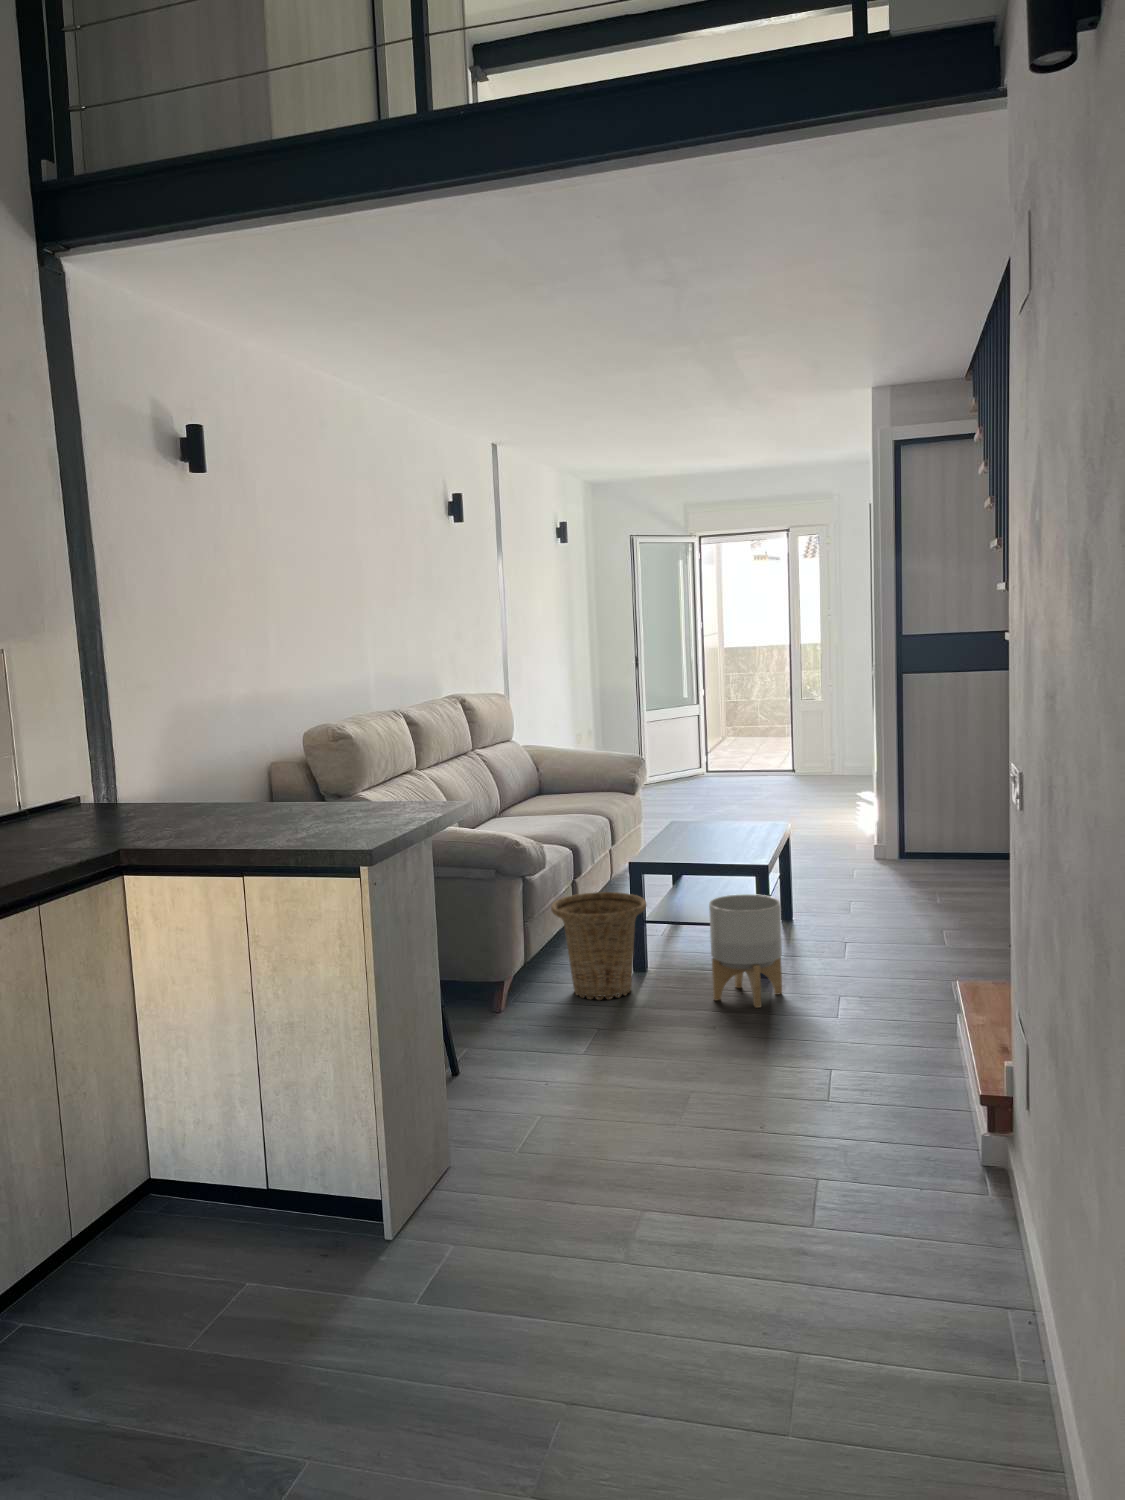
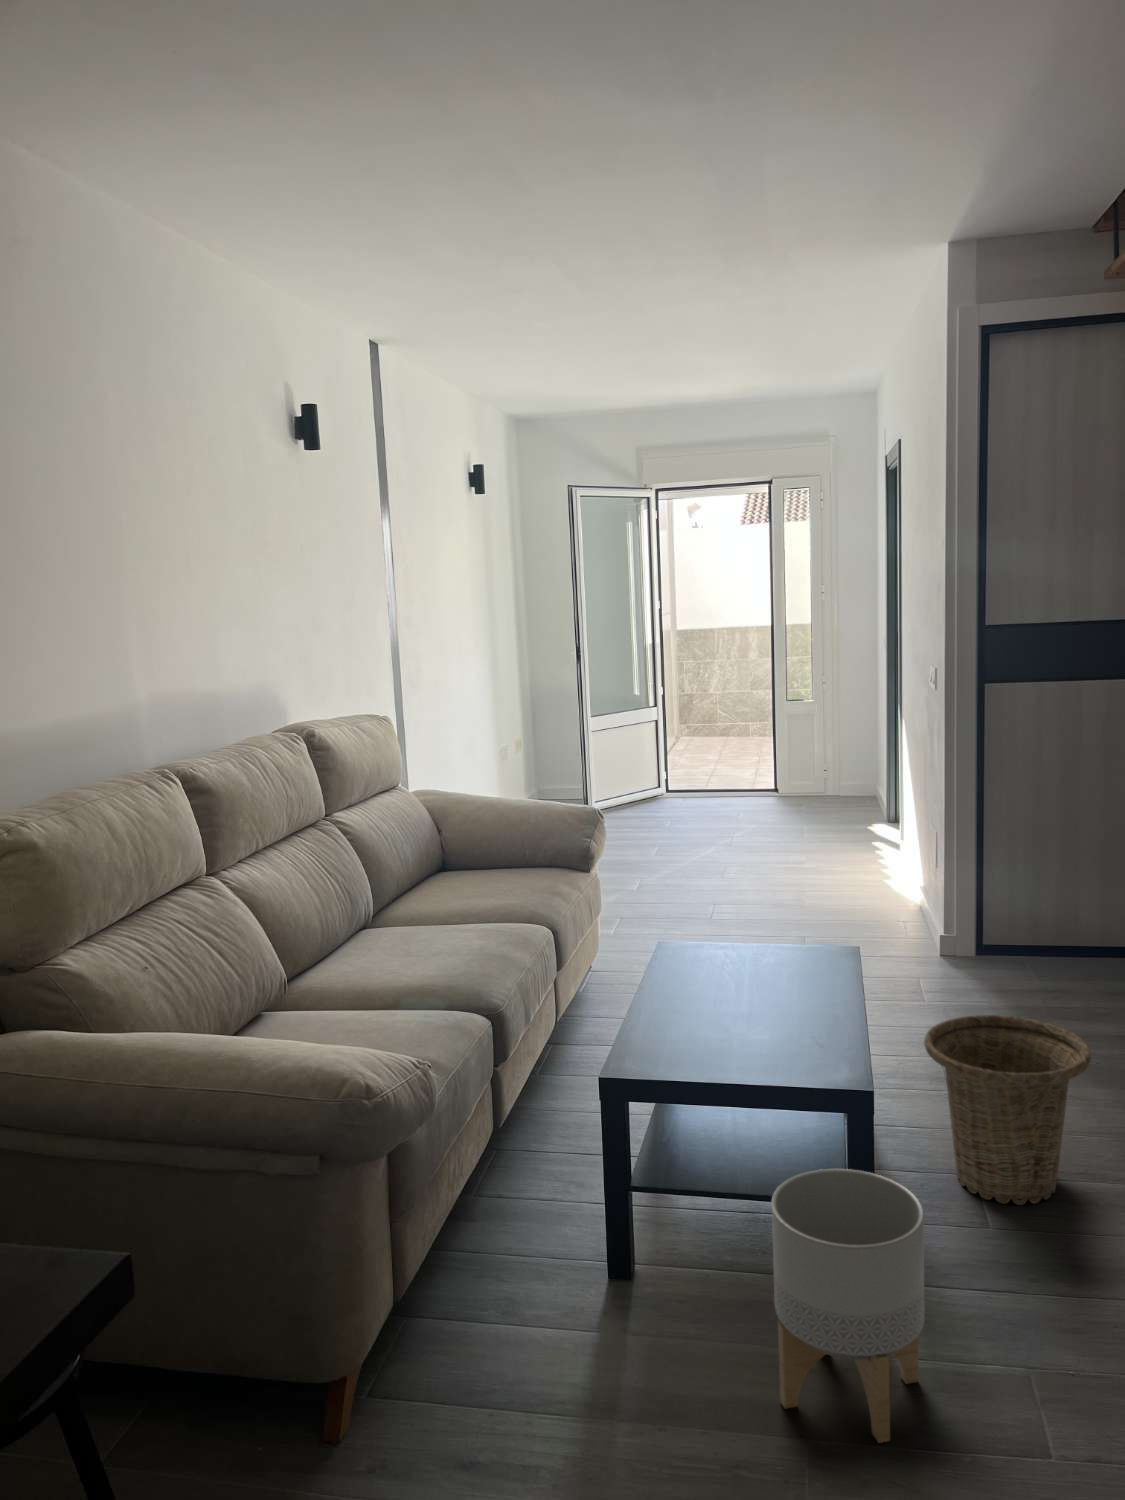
basket: present [551,892,646,1000] -> present [924,1015,1091,1205]

